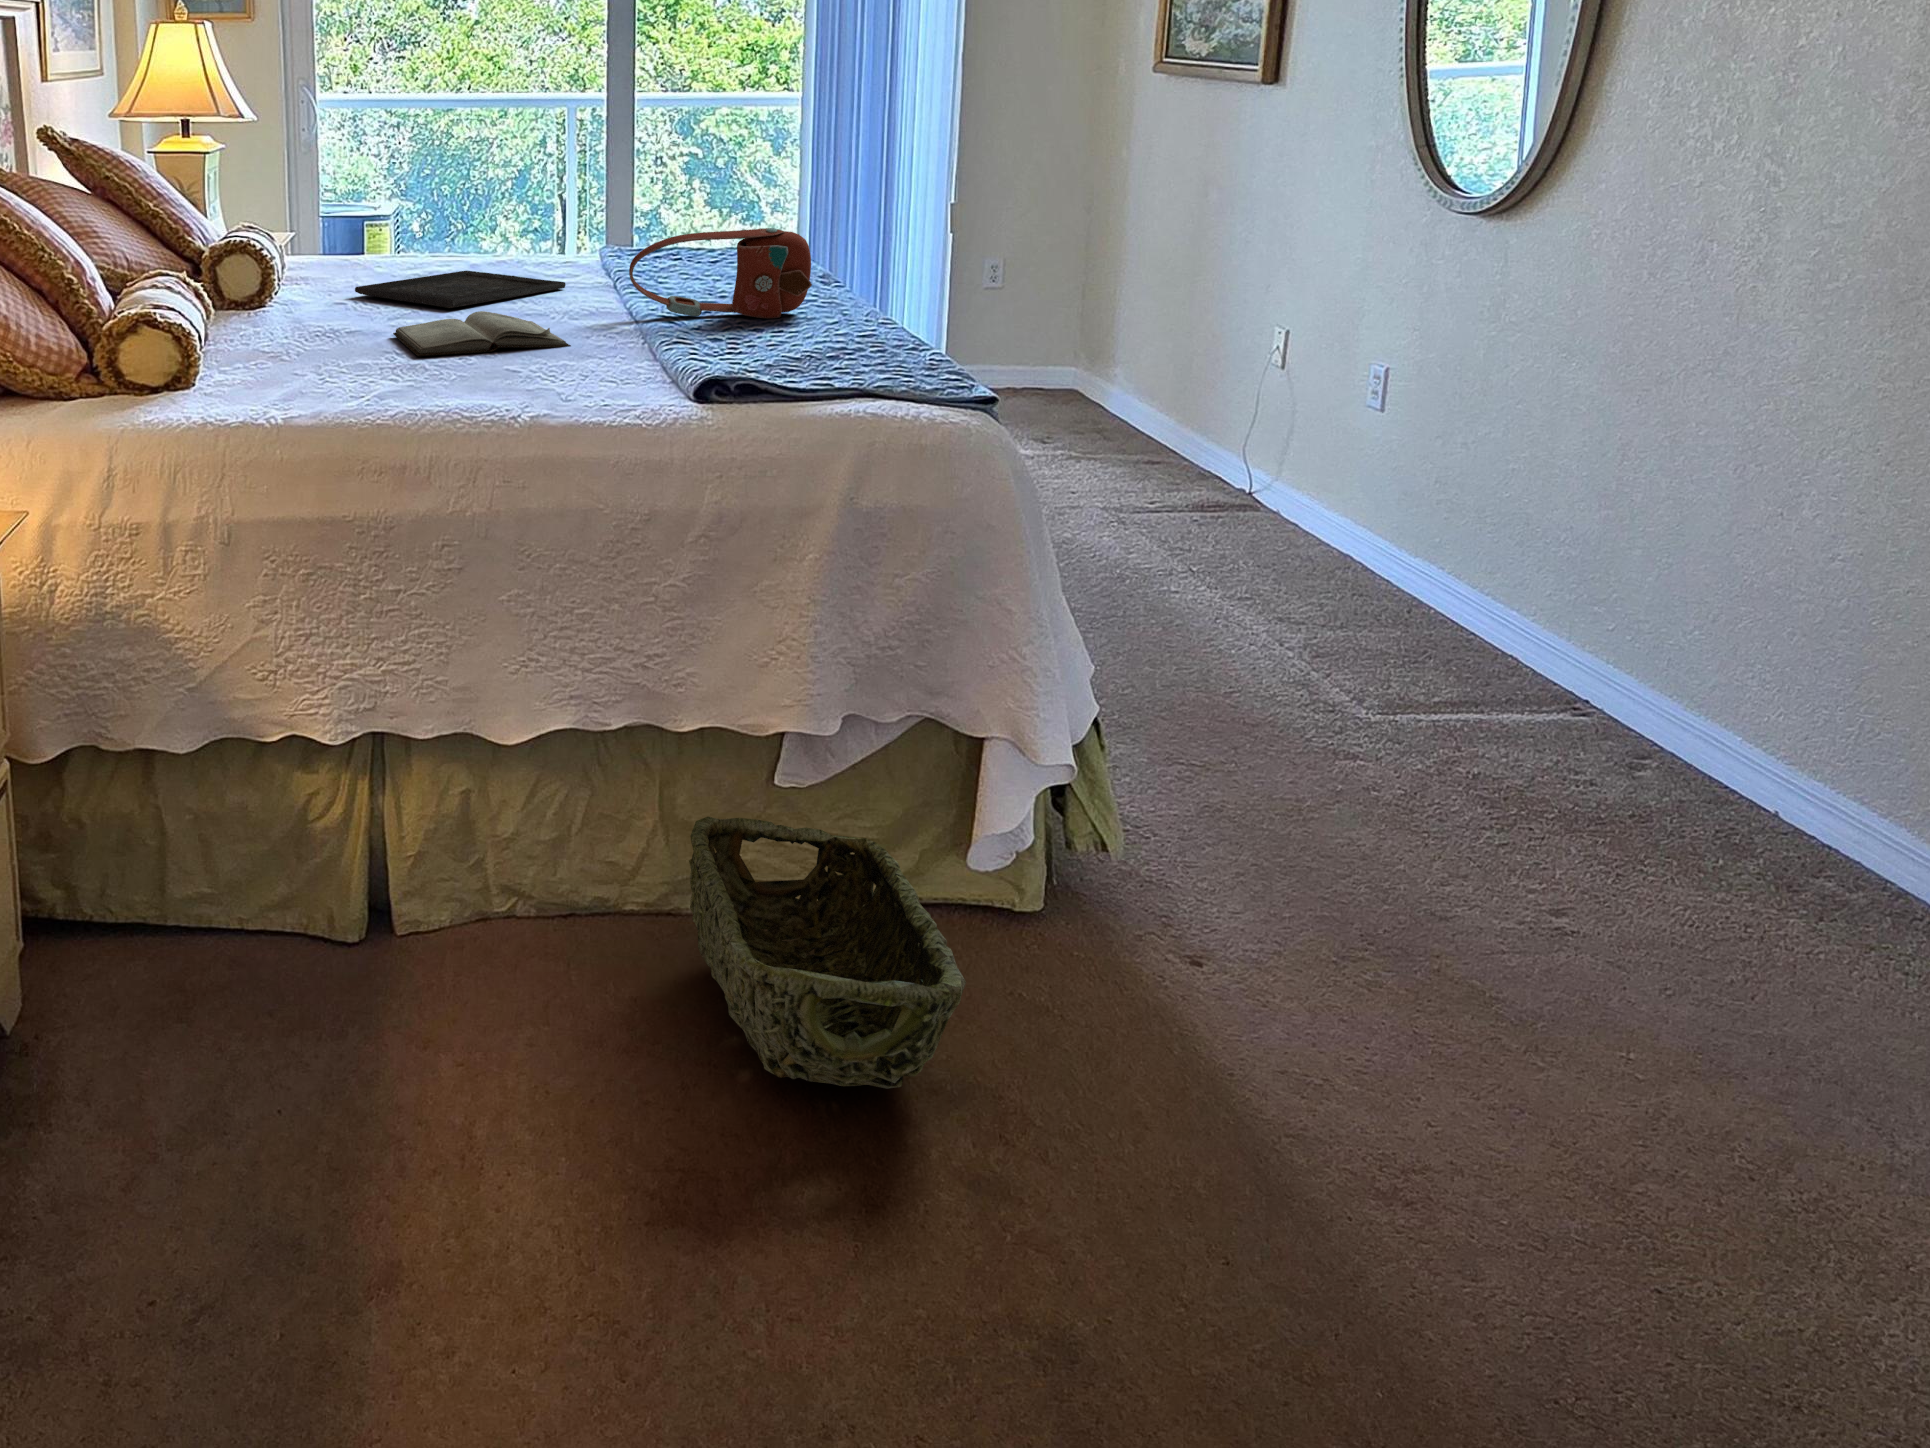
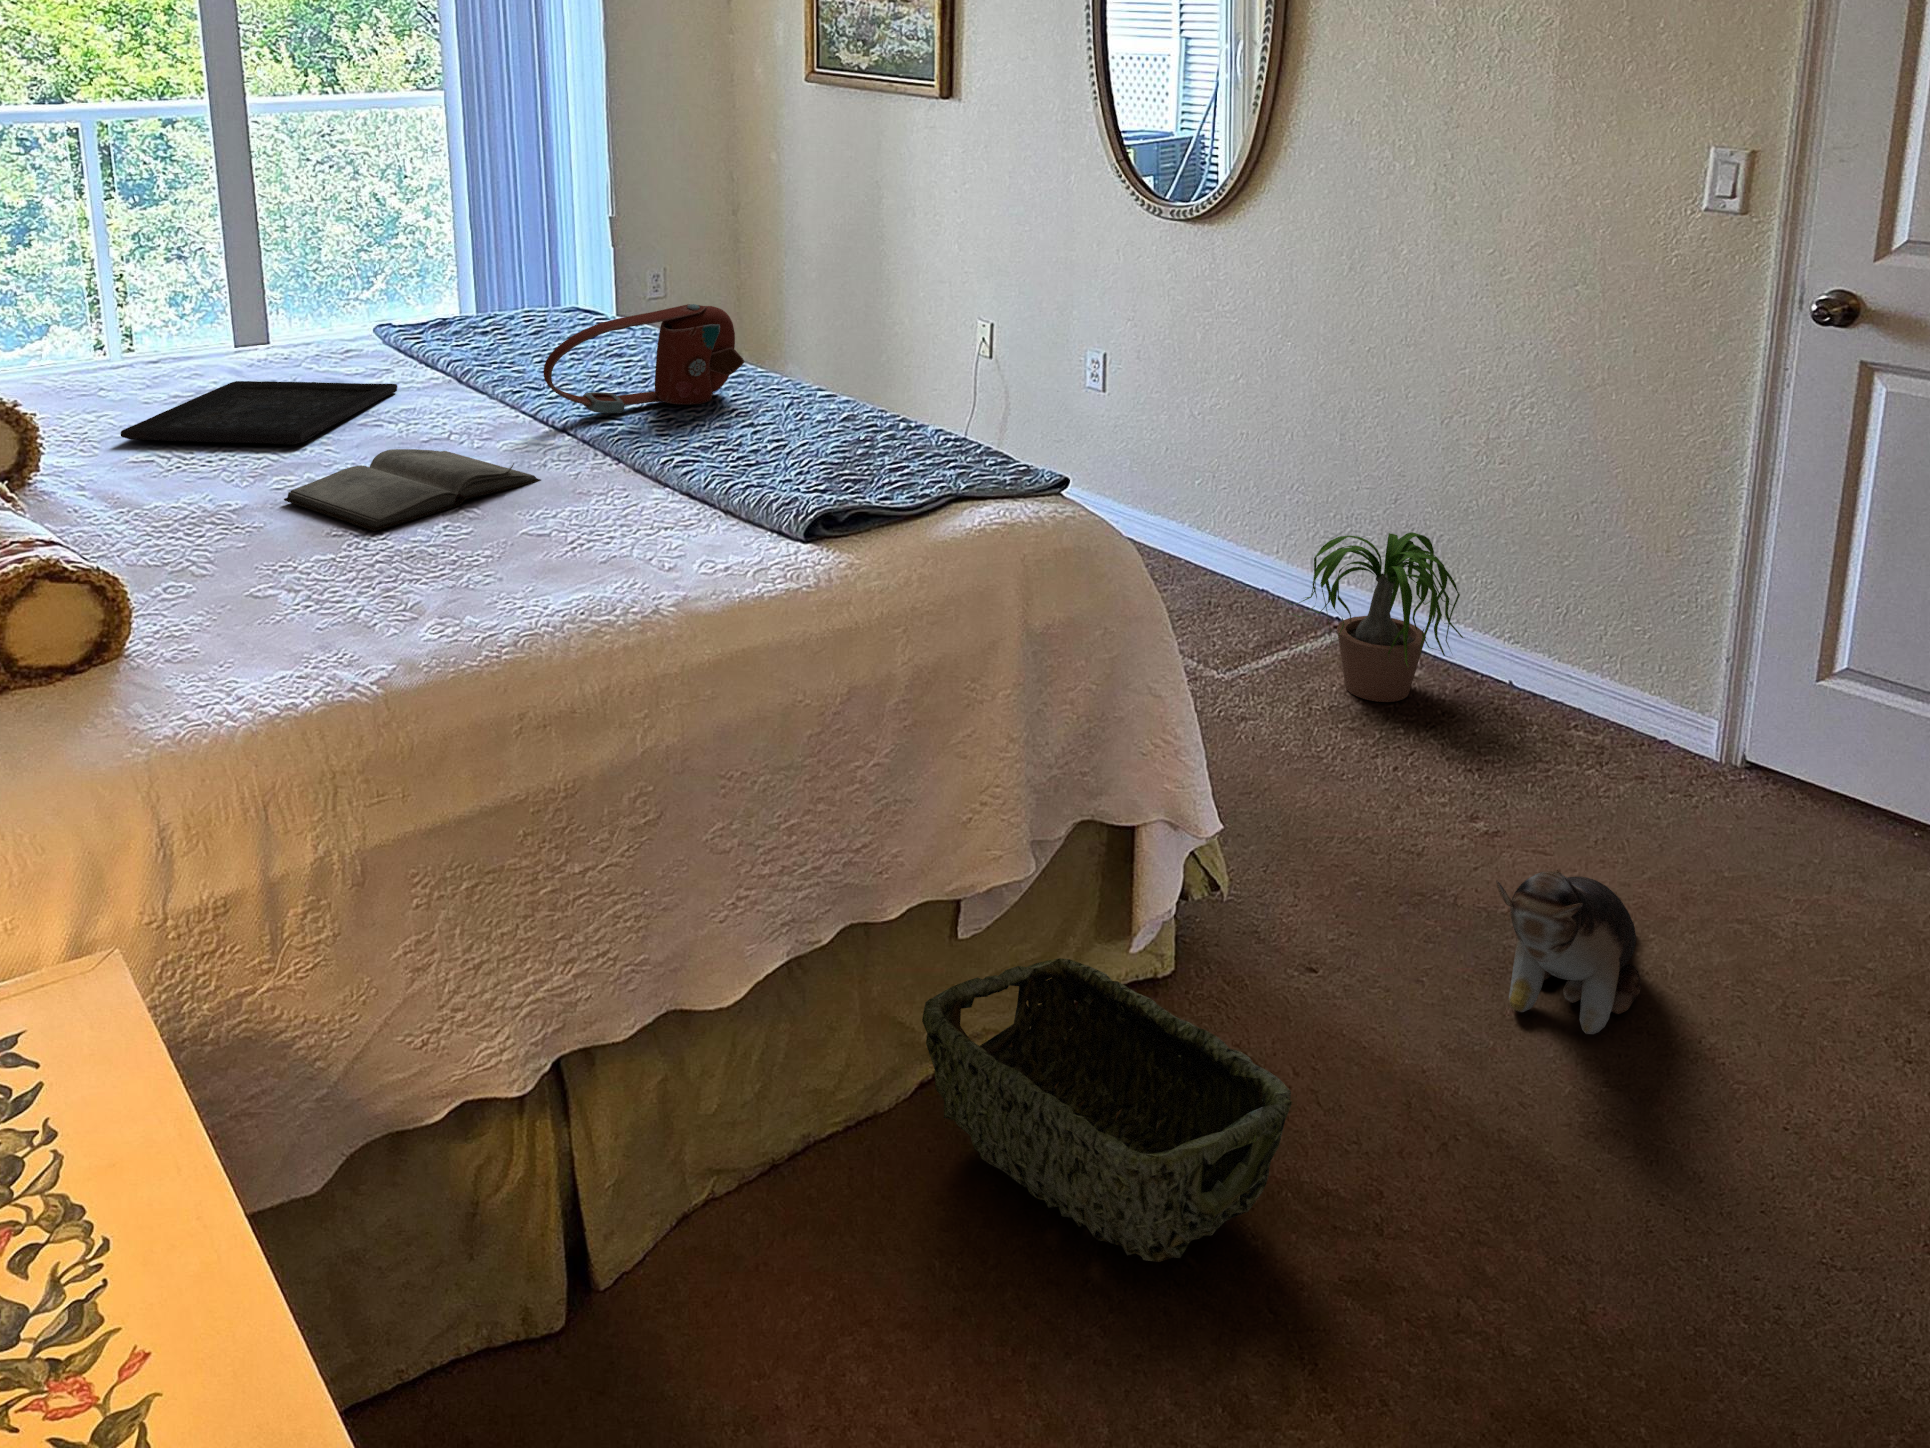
potted plant: none [1436,583,1707,795] -> present [1292,532,1463,702]
plush toy: none [1344,907,1658,1134] -> present [1496,870,1641,1034]

